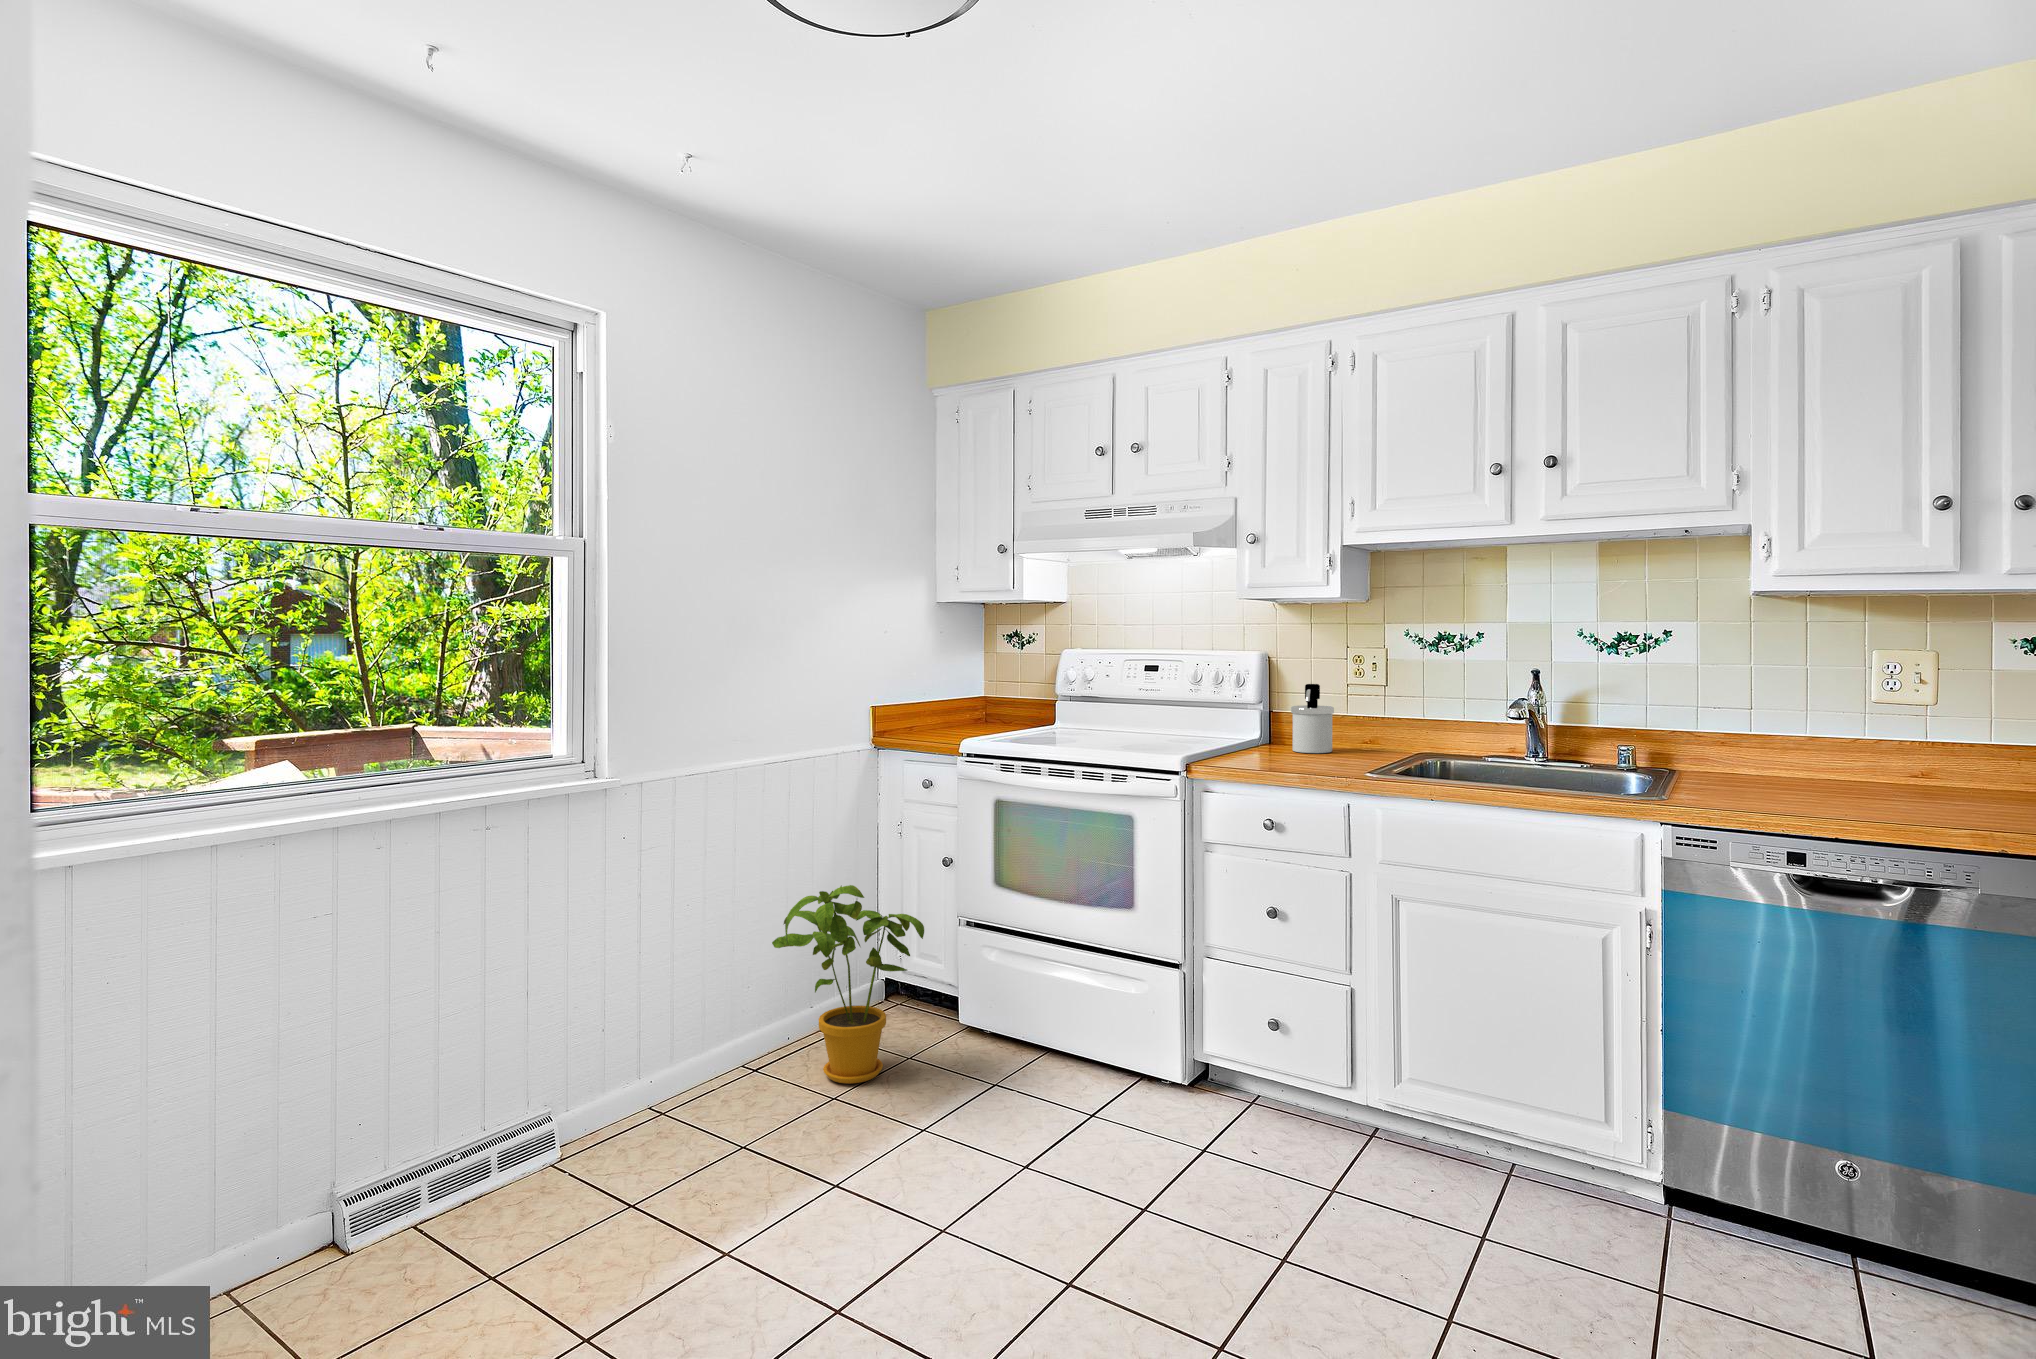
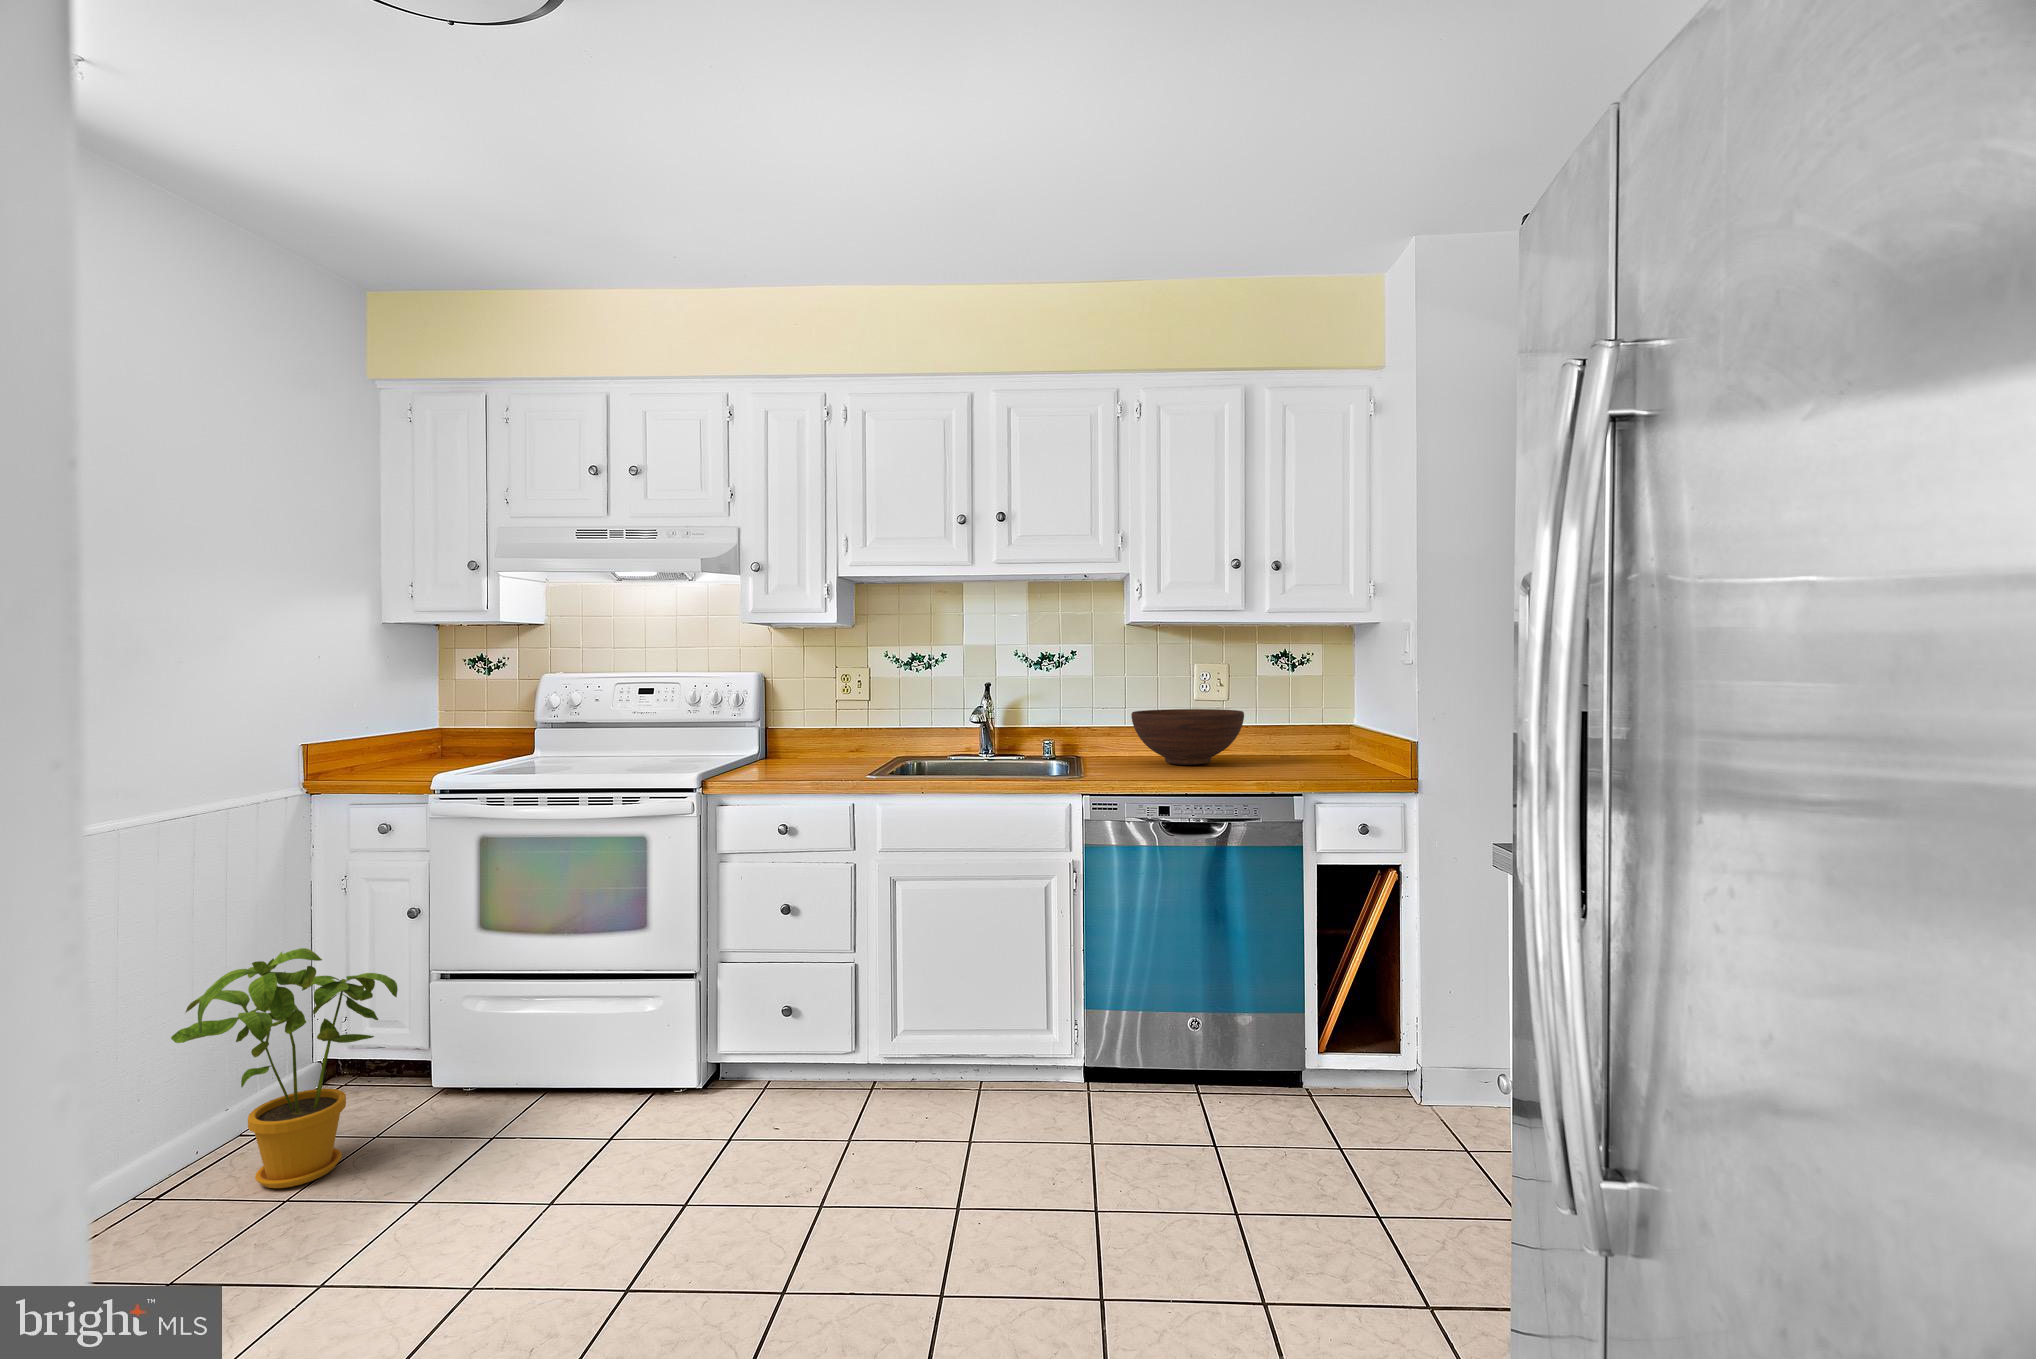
soap dispenser: present [1291,684,1334,753] -> none [785,701,823,764]
fruit bowl: none [1746,712,1943,792] -> present [1131,709,1244,765]

